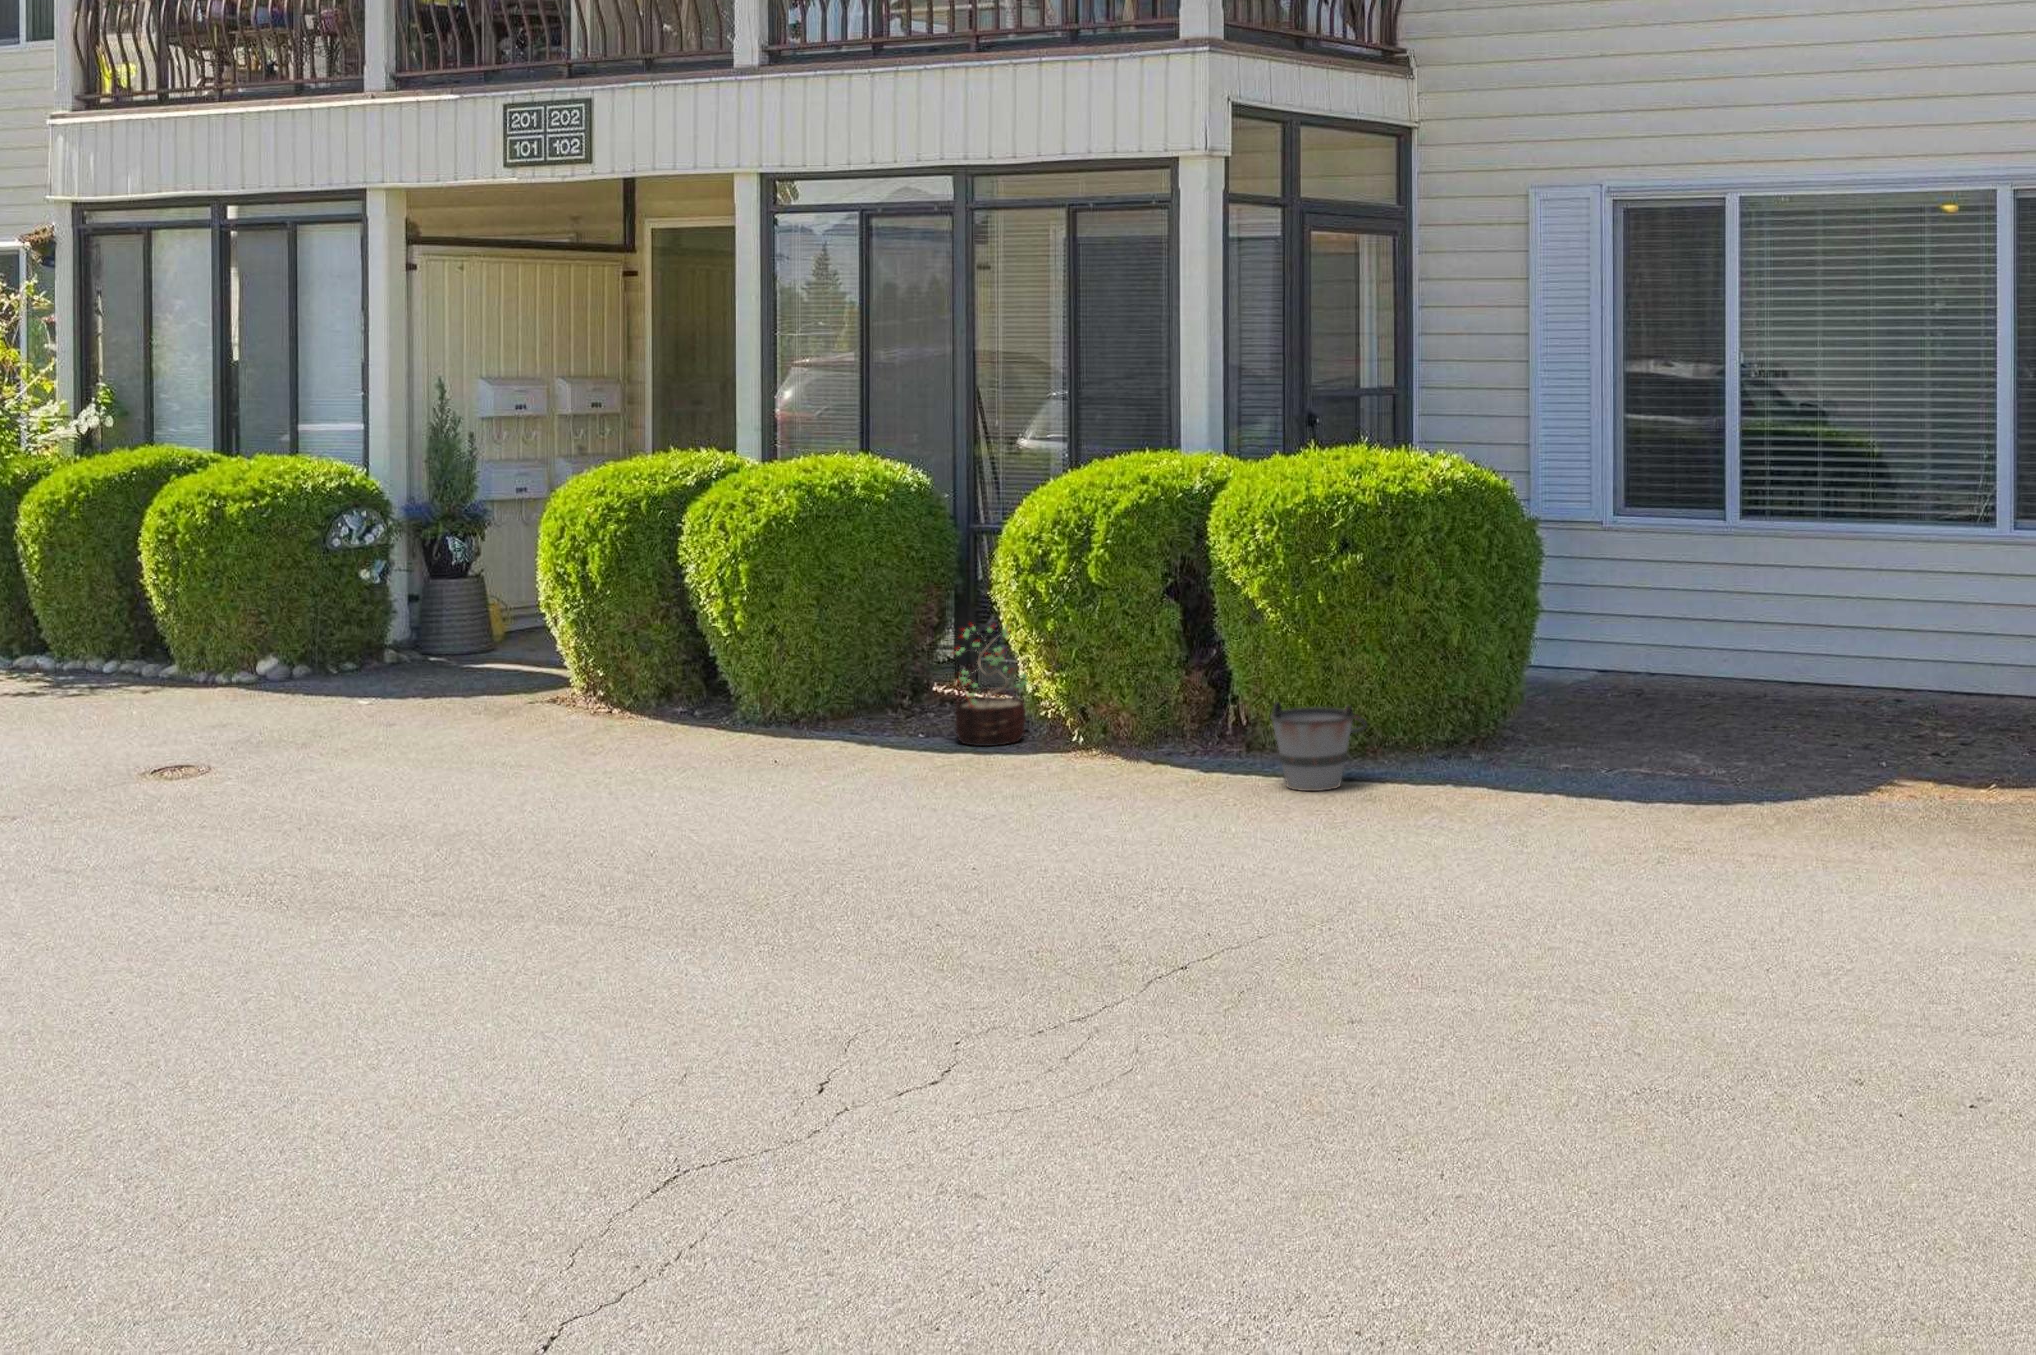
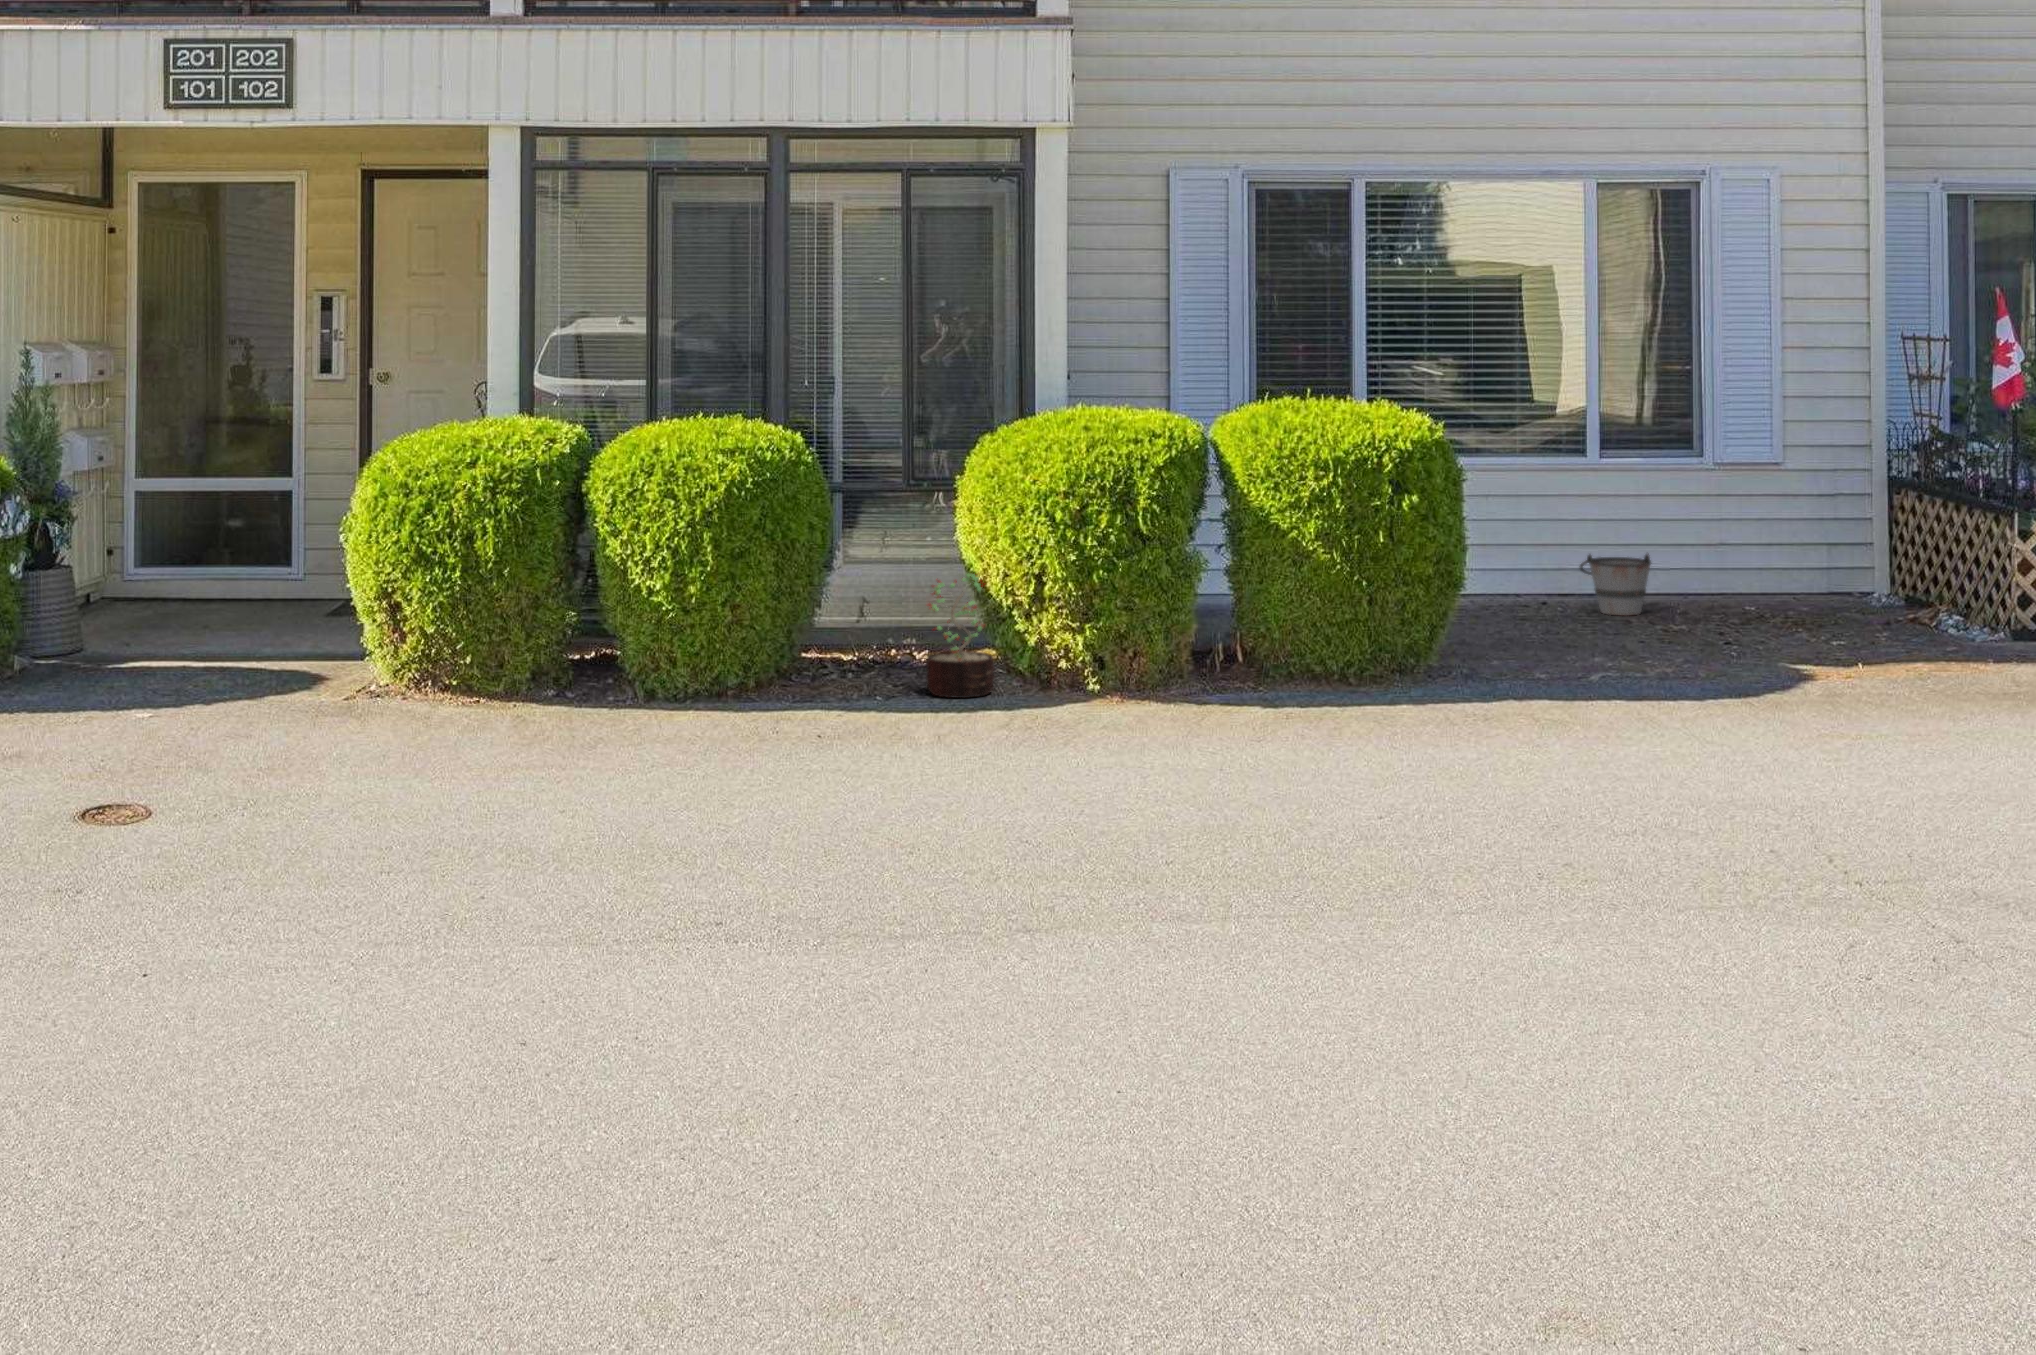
bucket: present [1270,702,1367,791] -> present [1579,554,1651,616]

